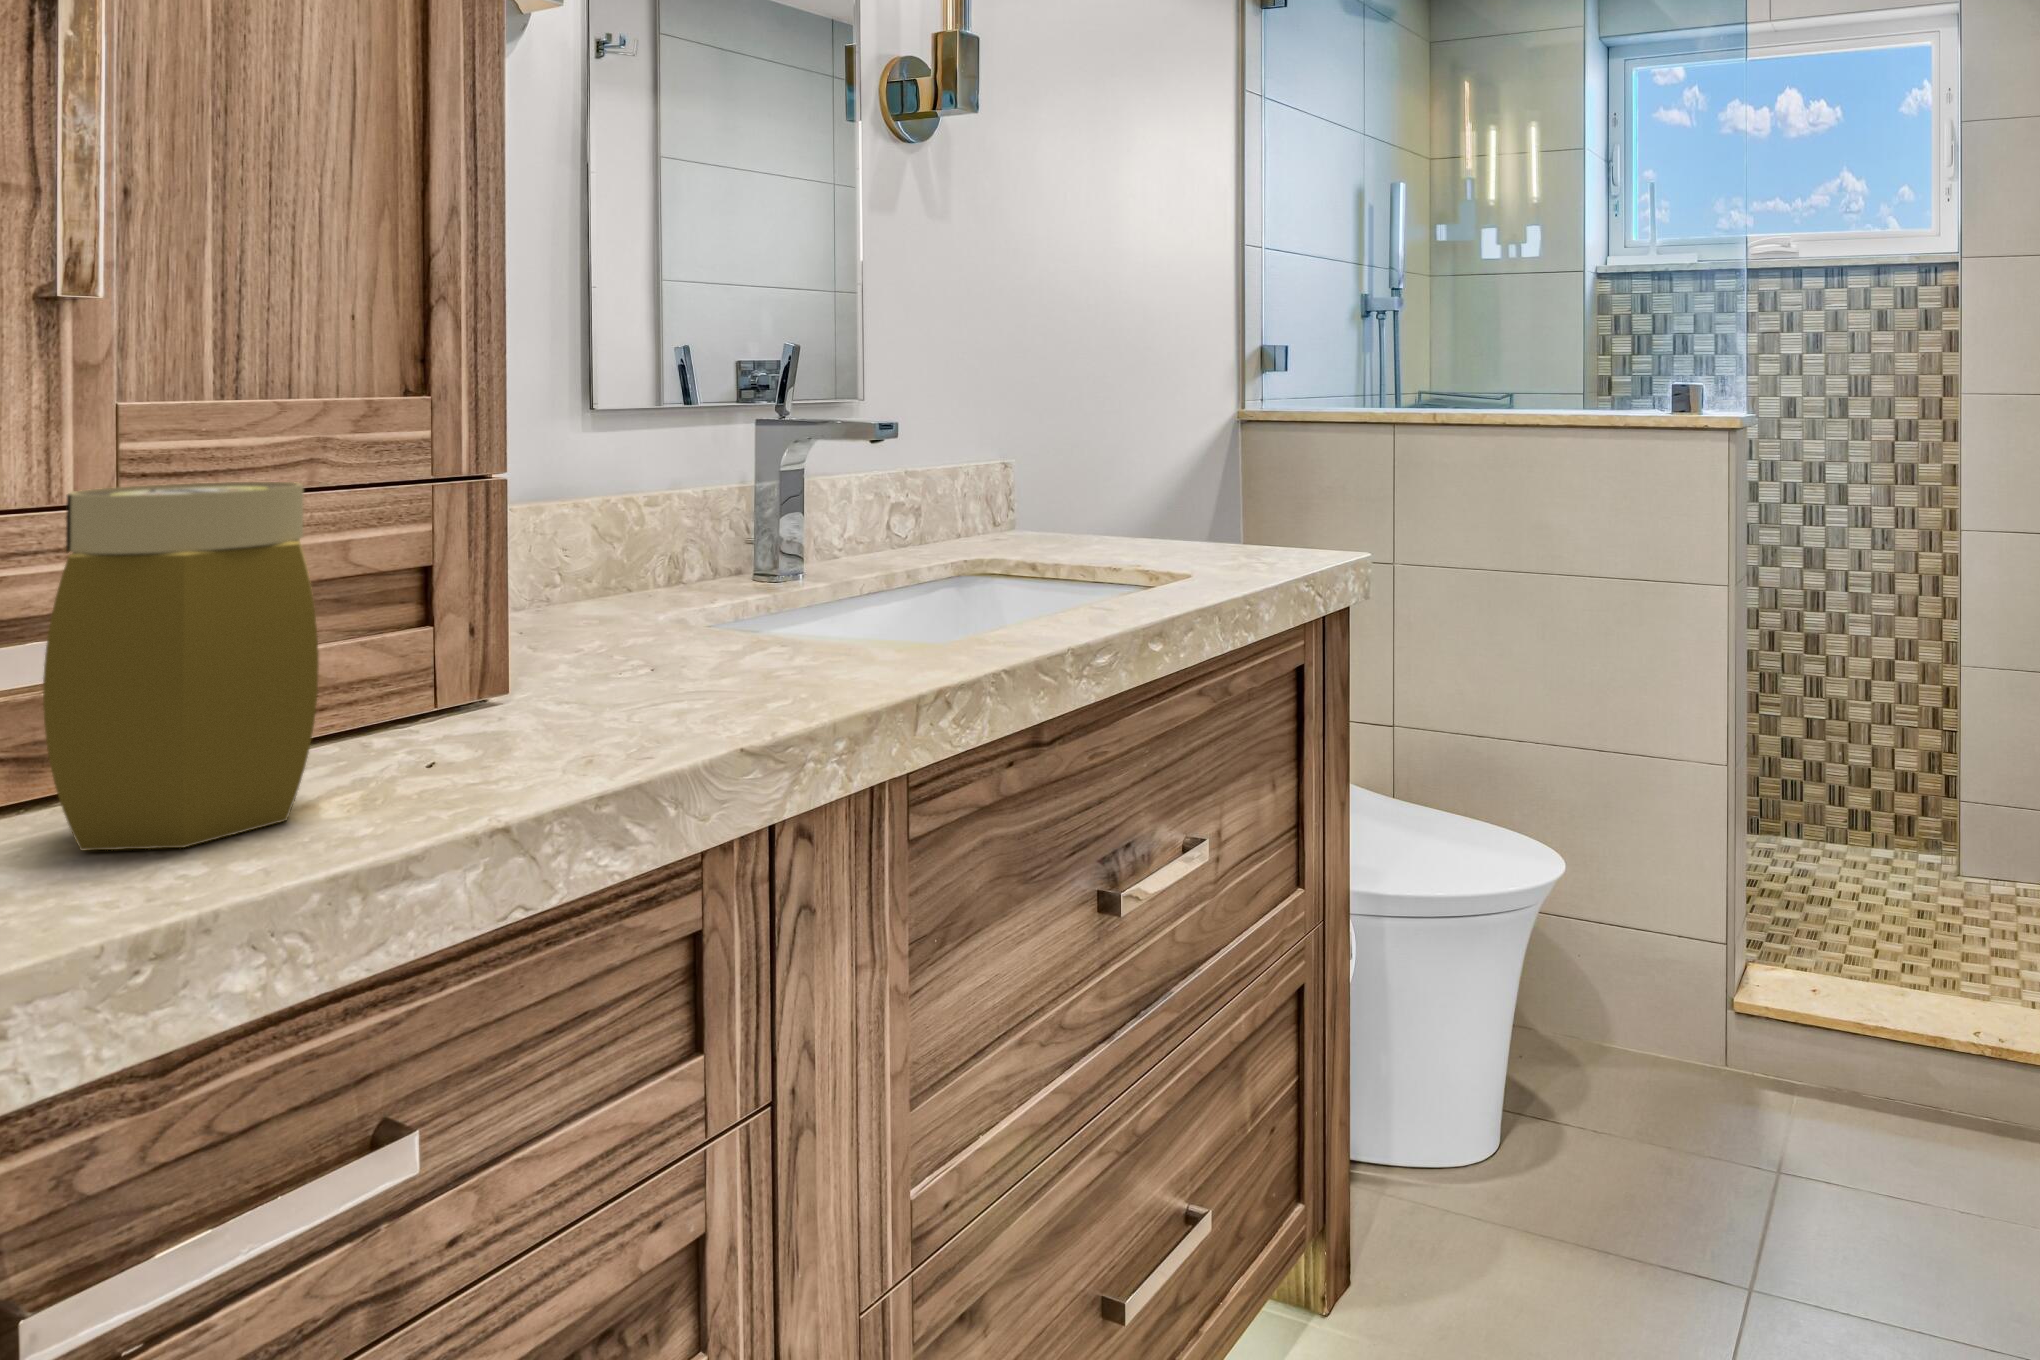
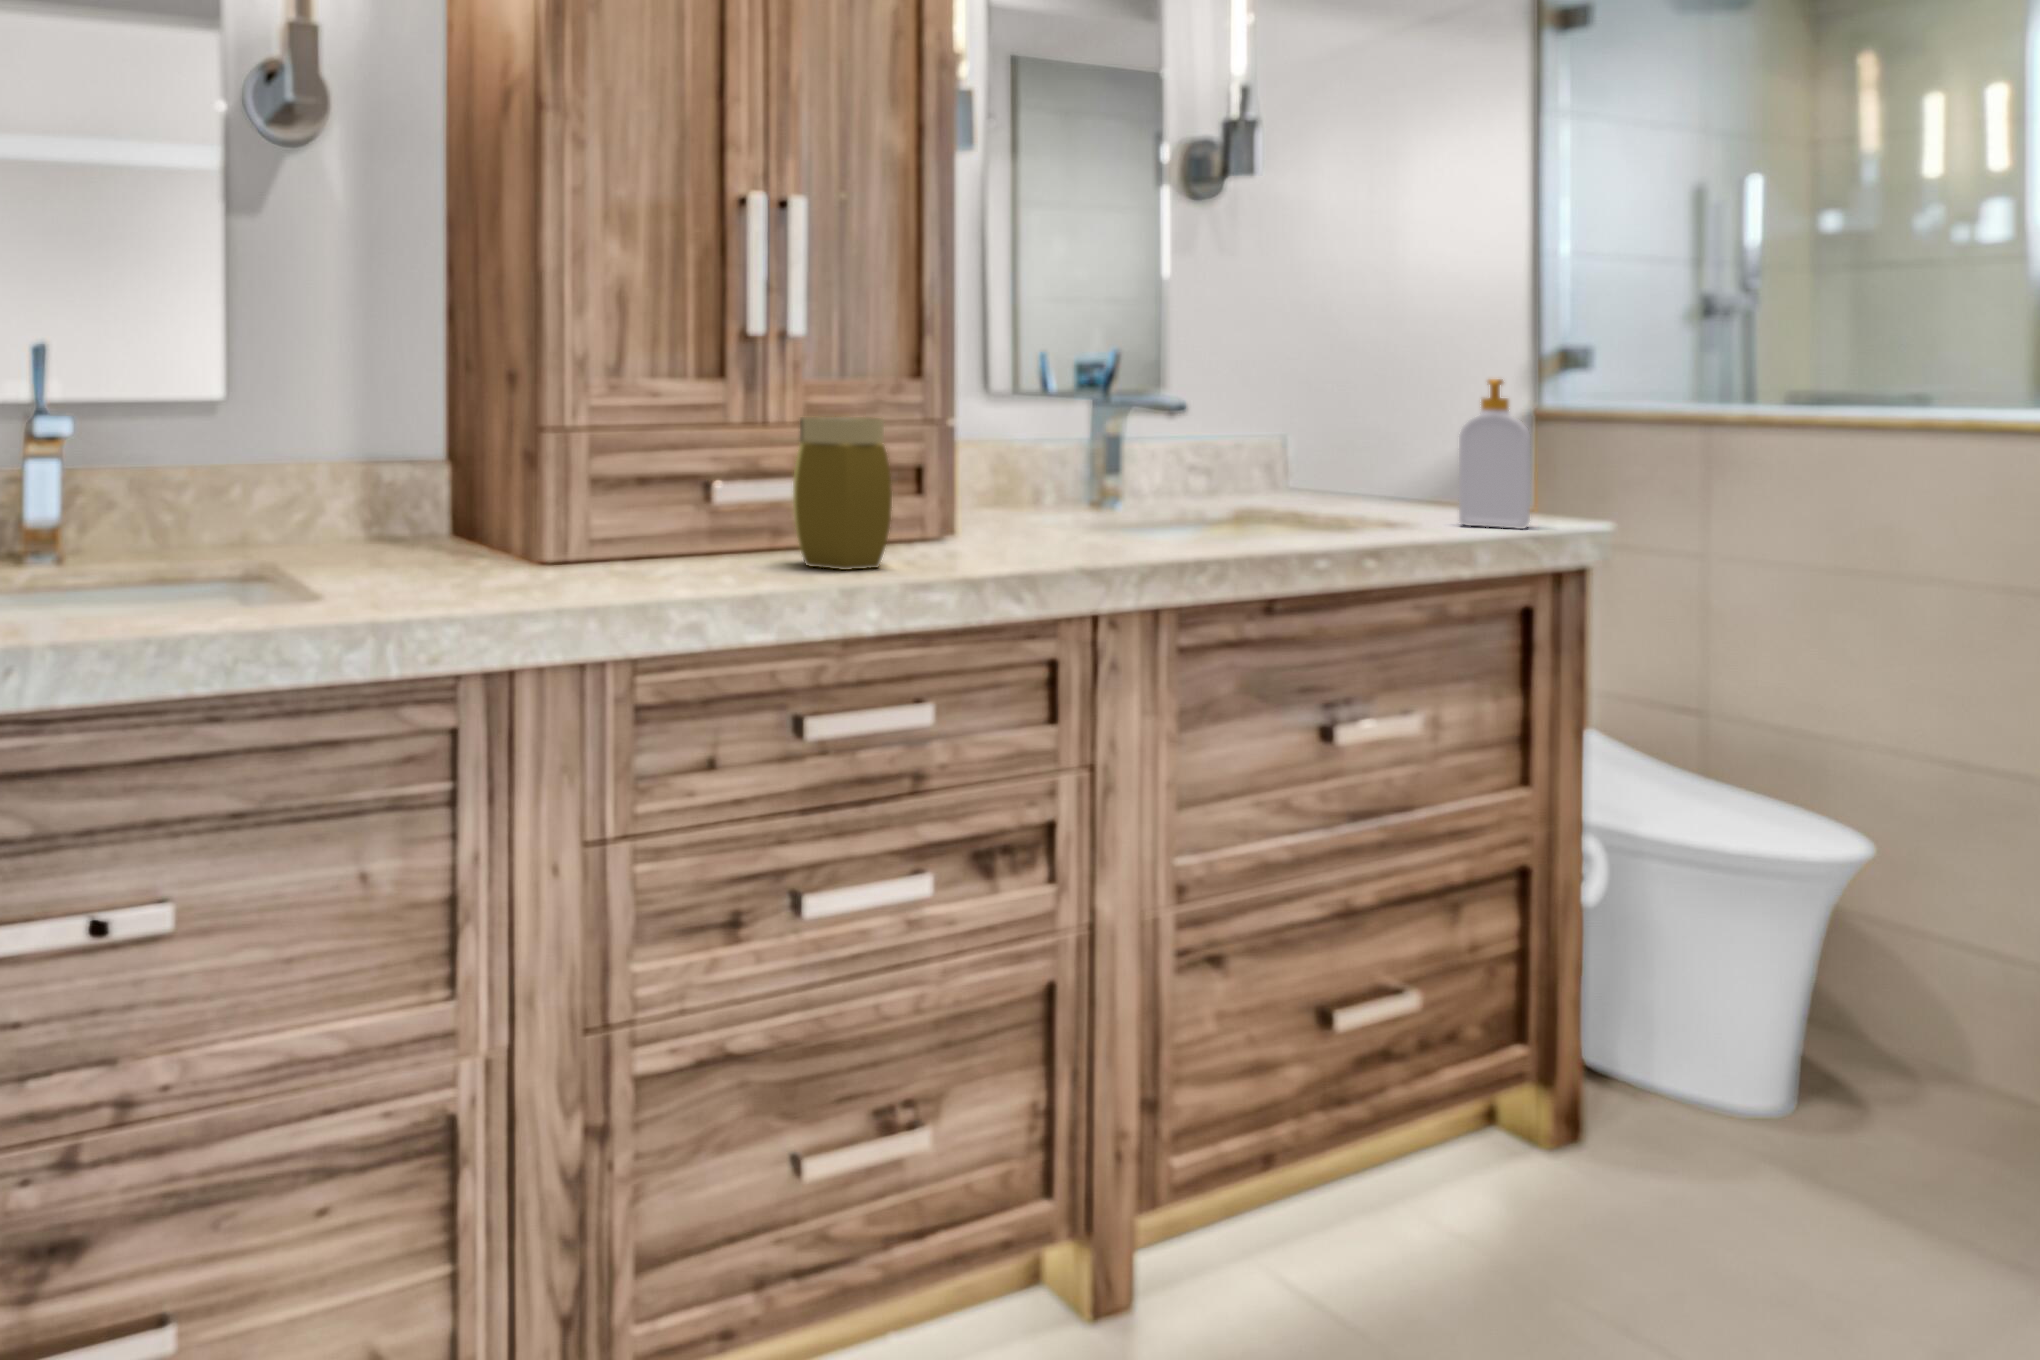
soap bottle: none [1221,378,1295,563] -> present [1459,379,1530,529]

